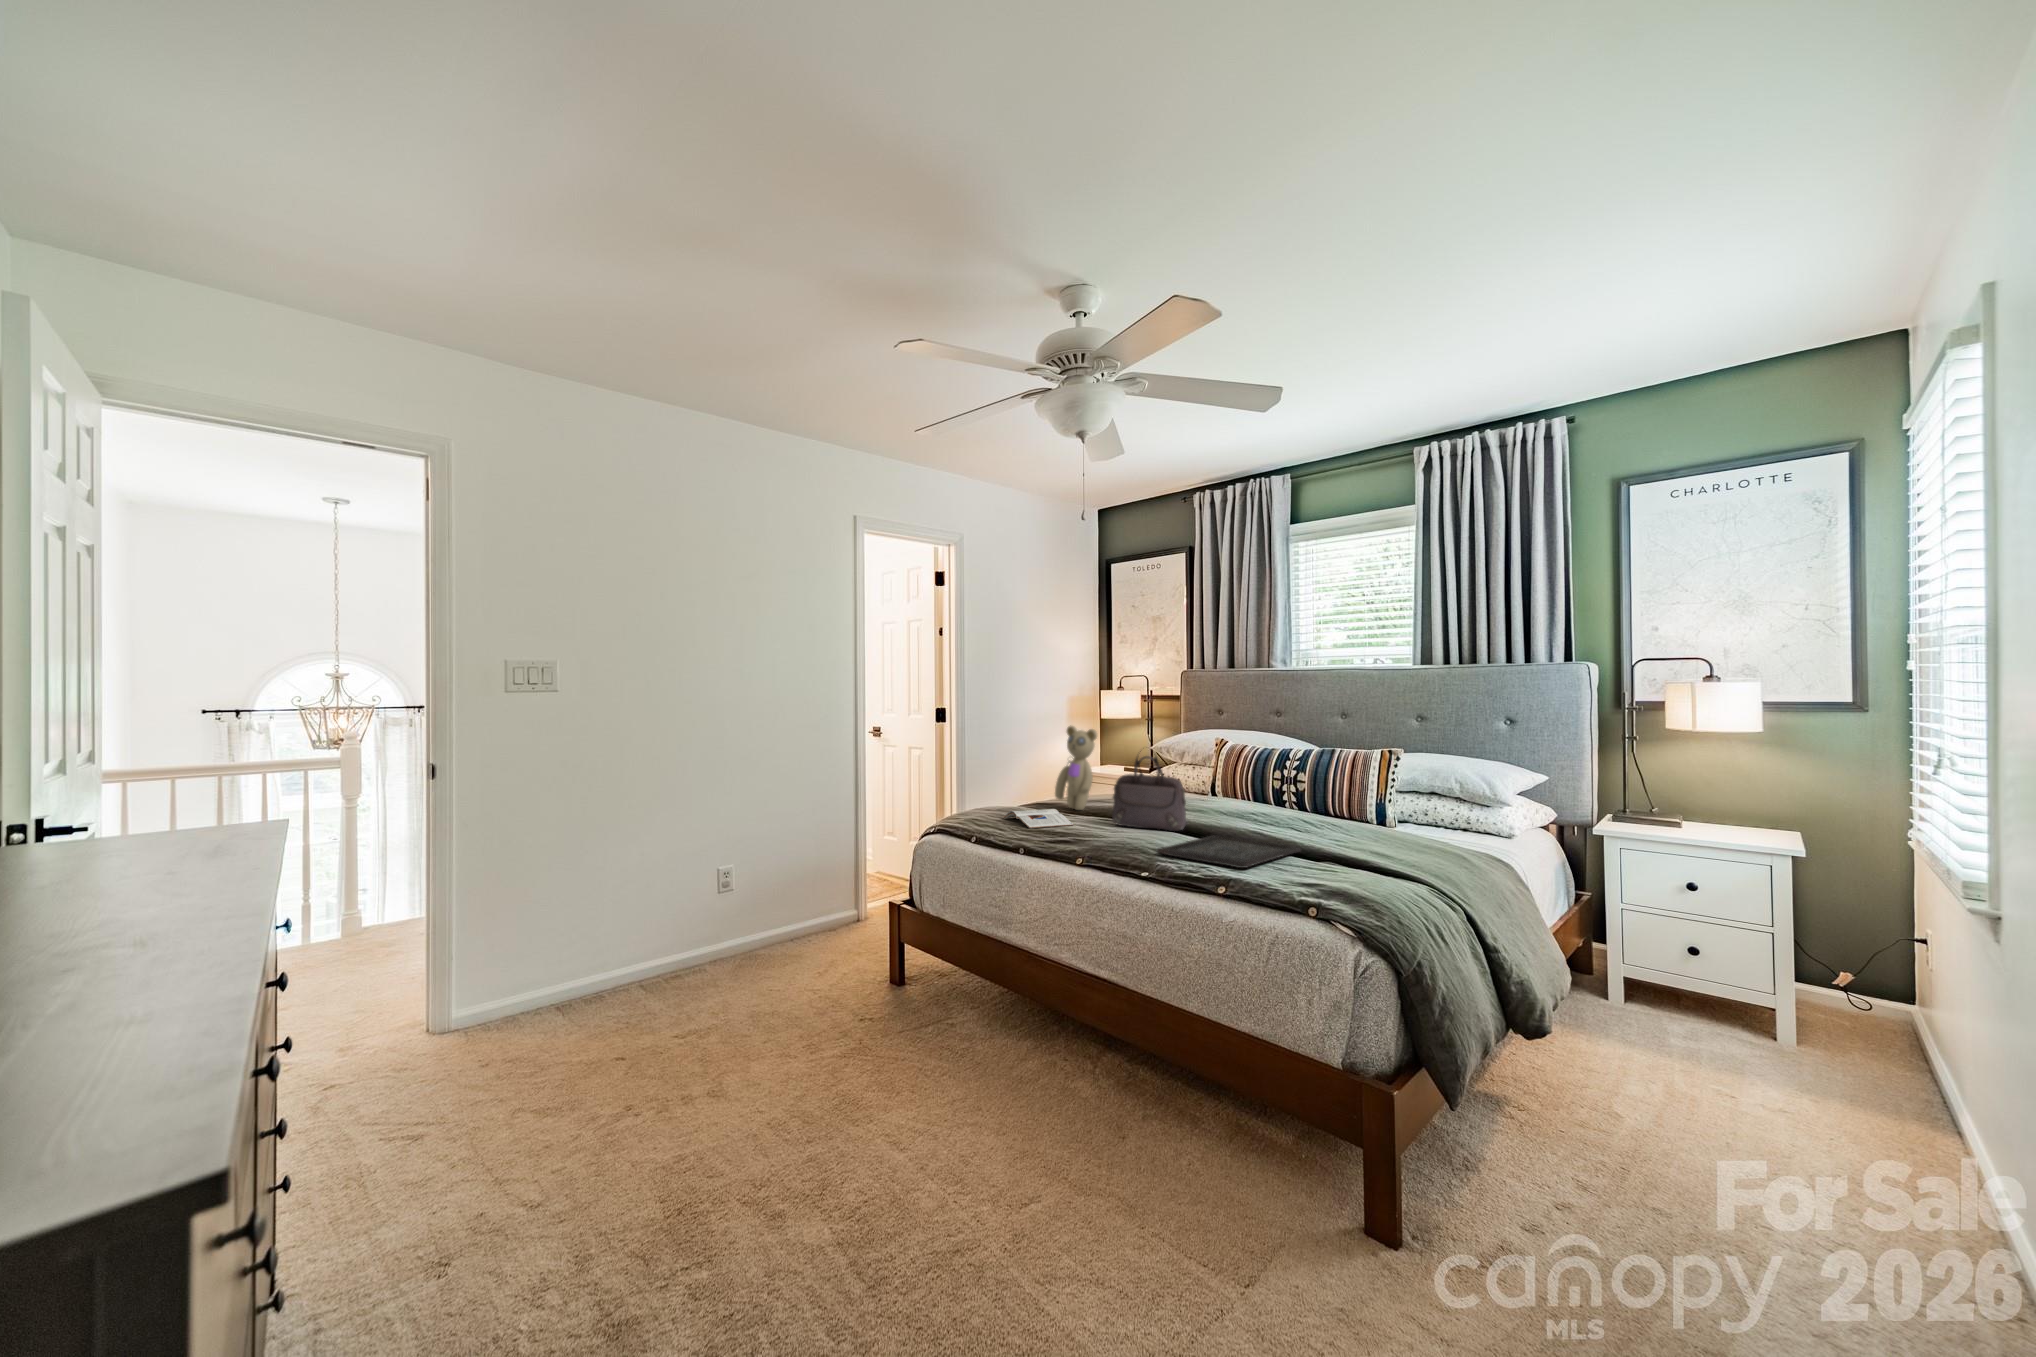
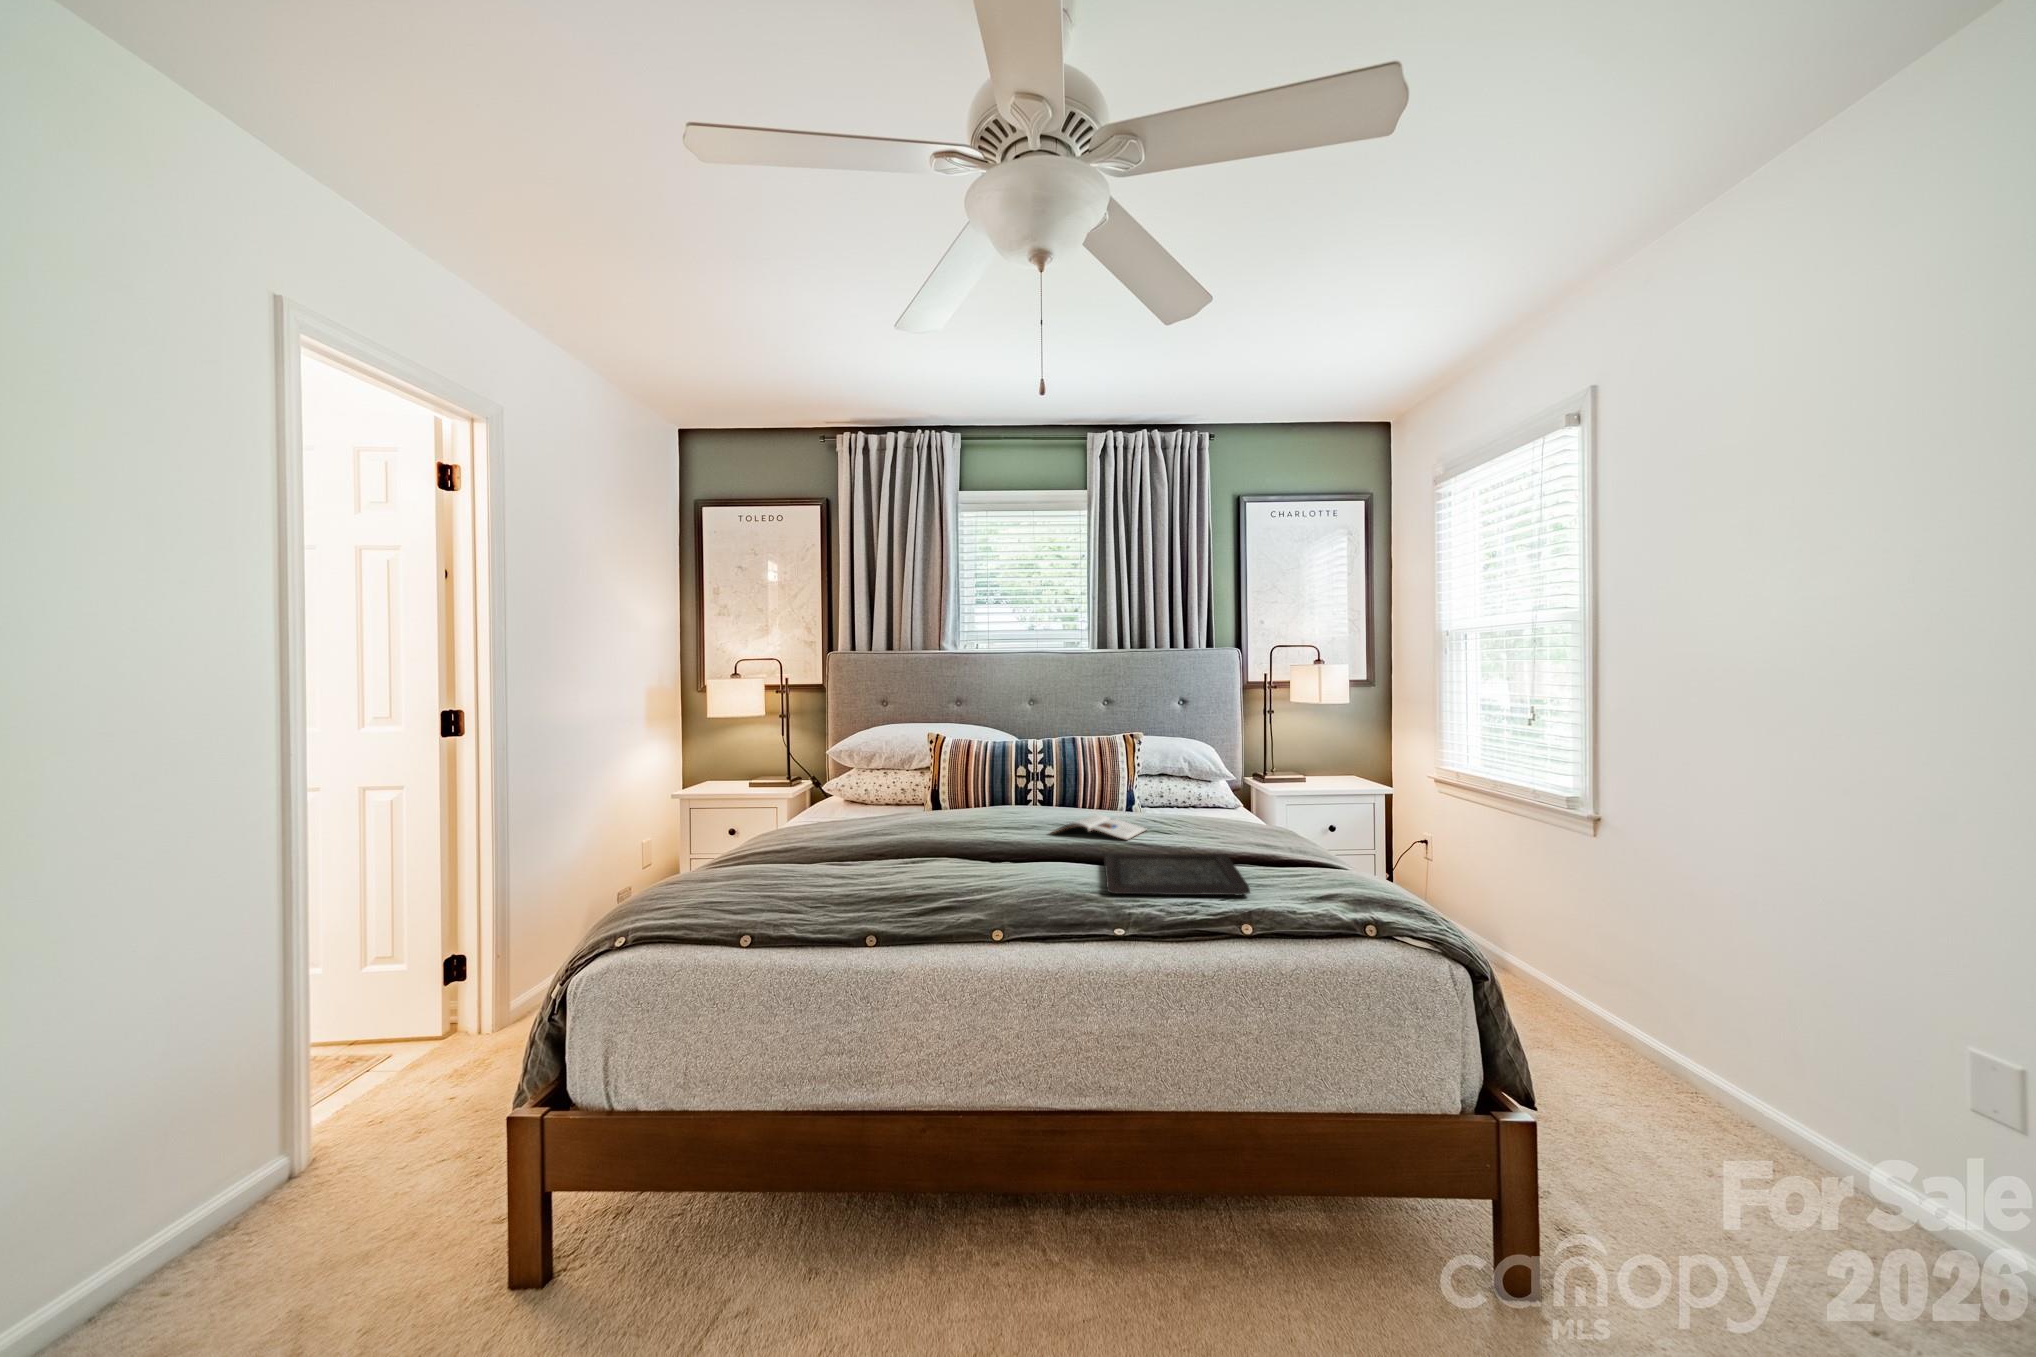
teddy bear: present [1055,725,1097,810] -> none [802,724,875,846]
handbag: present [1112,751,1186,831] -> none [941,746,1045,860]
magazine: present [1004,809,1074,828] -> present [1052,814,1146,840]

